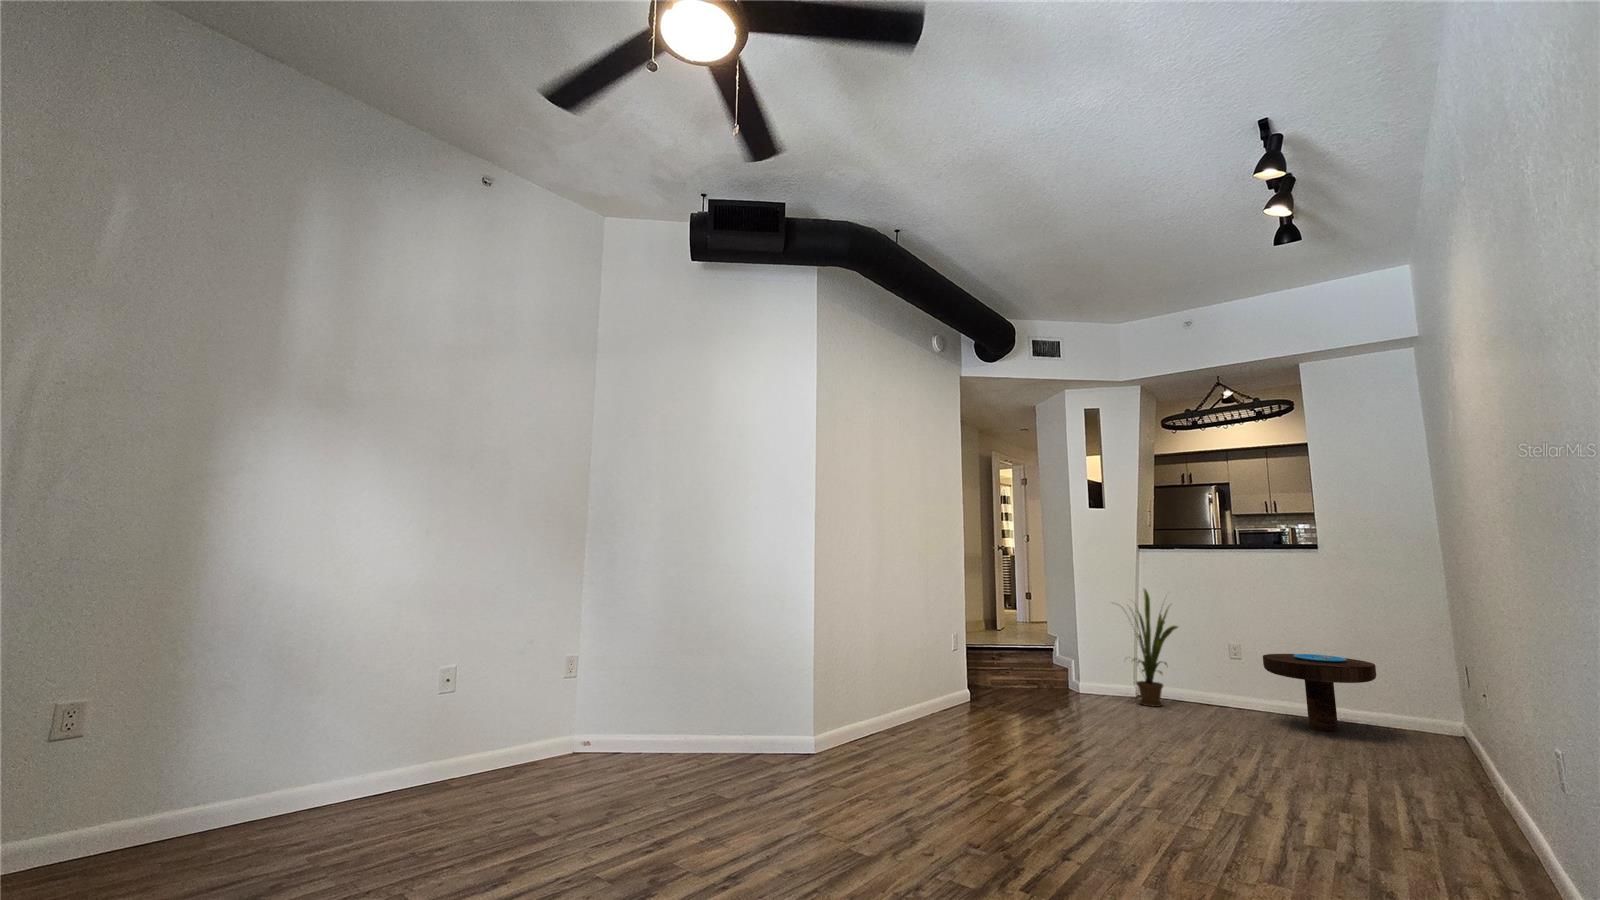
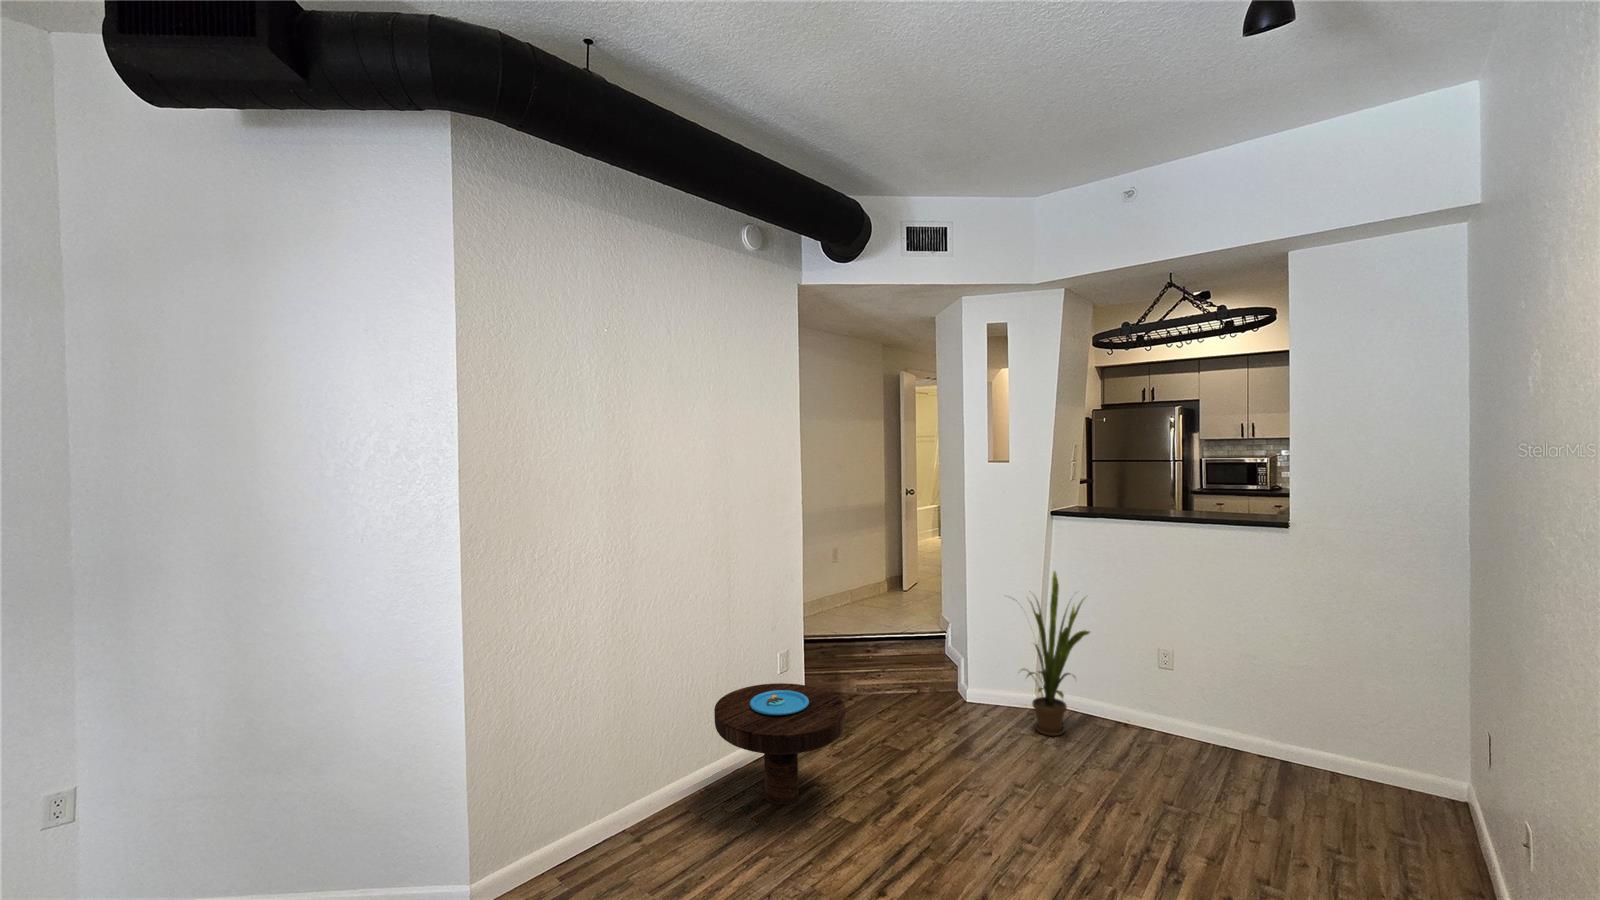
side table: present [1263,654,1376,732] -> present [714,683,846,805]

